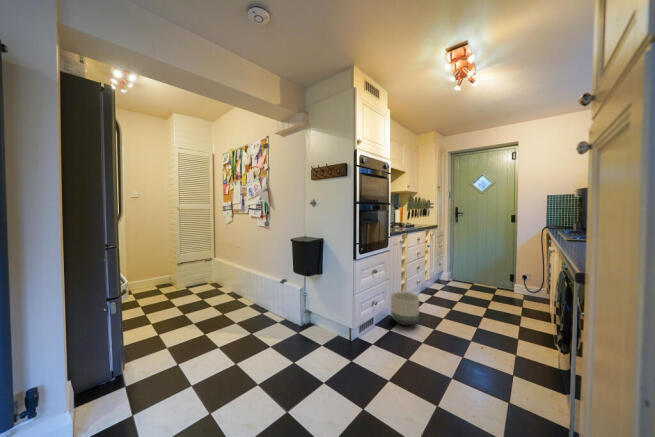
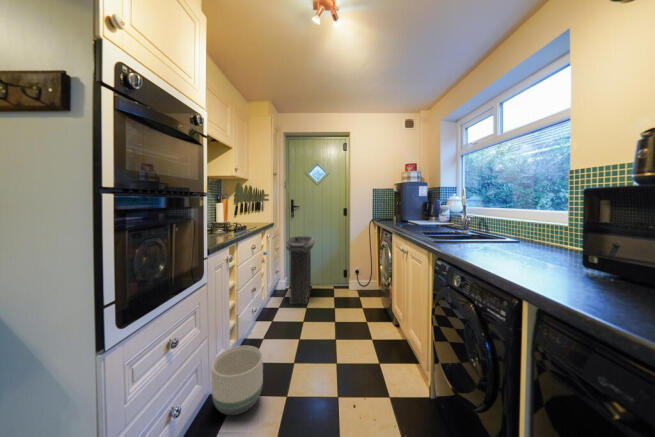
trash can: none [447,237,476,292] -> present [286,236,314,305]

